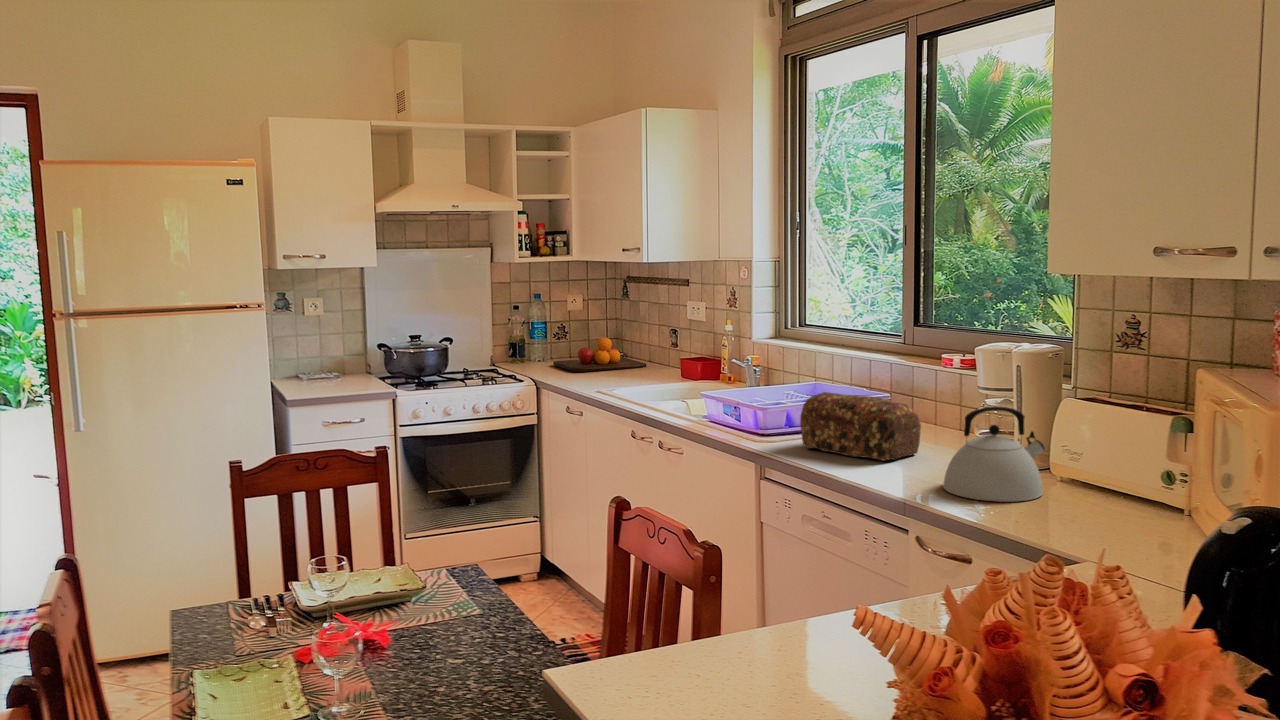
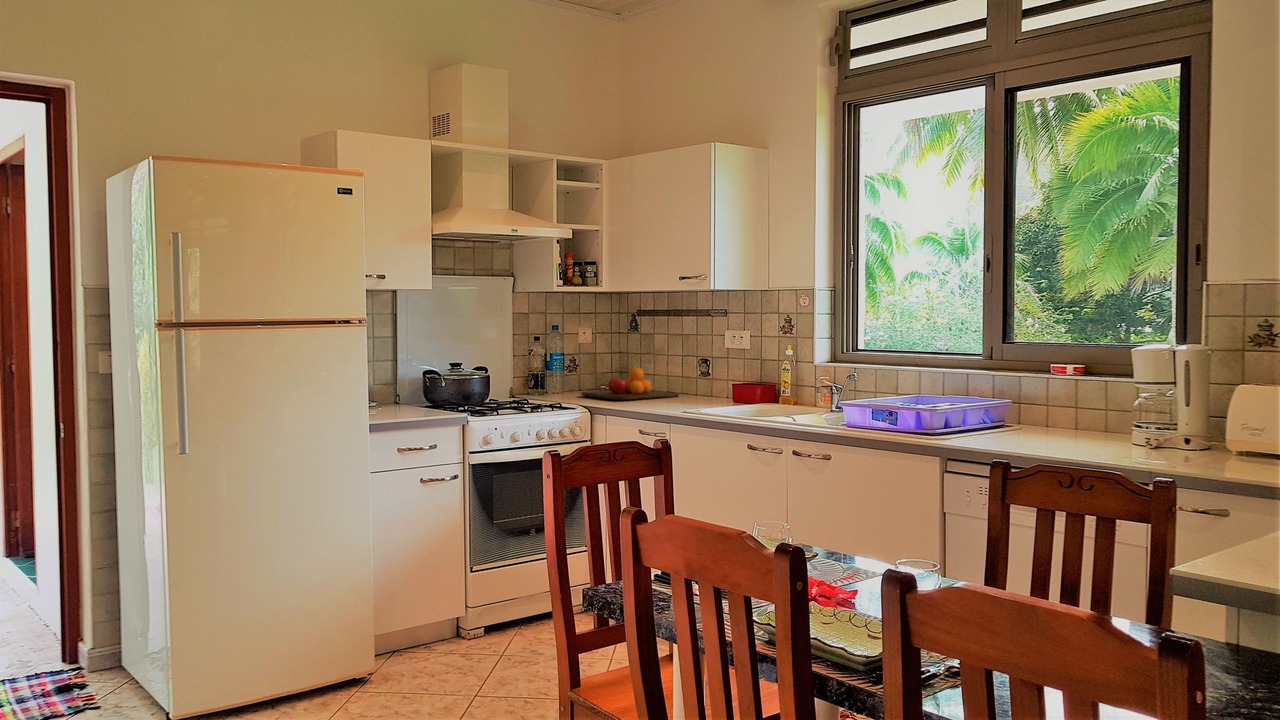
bread loaf: present [800,392,921,460] -> none [963,394,1072,450]
kettle: present [943,406,1045,502] -> none [1134,393,1224,471]

